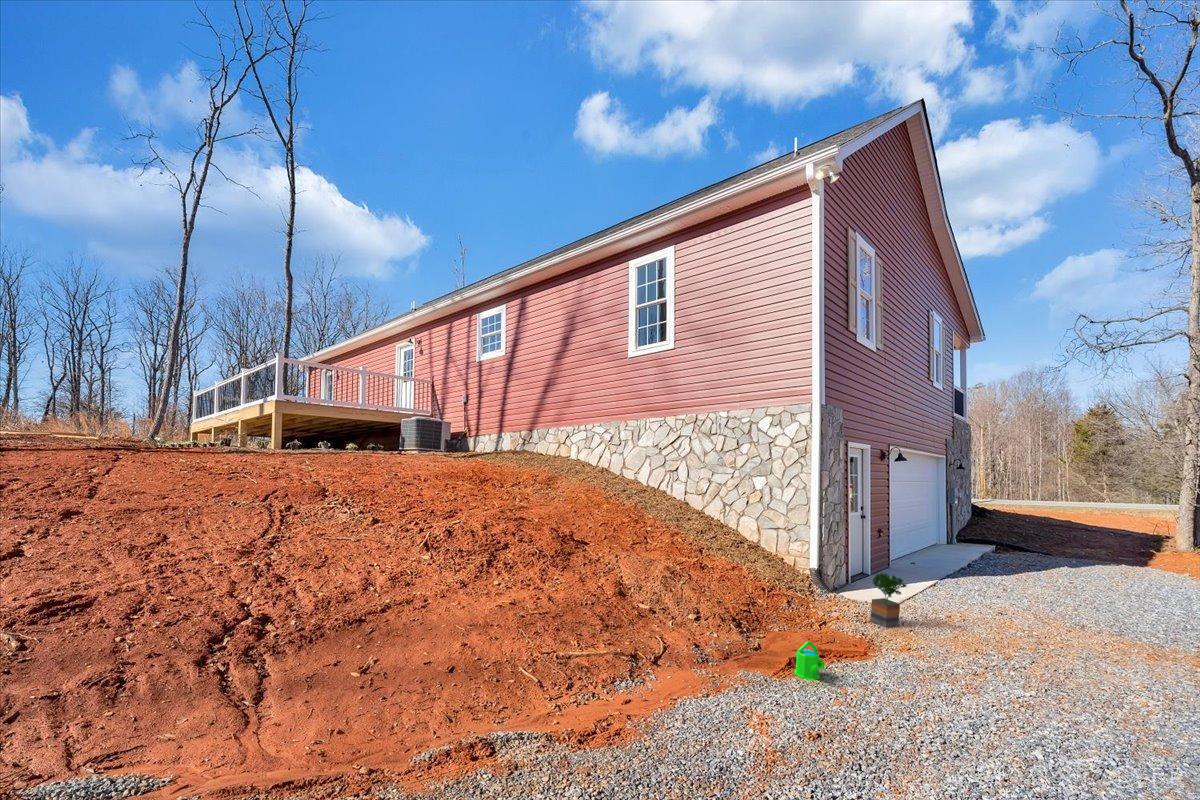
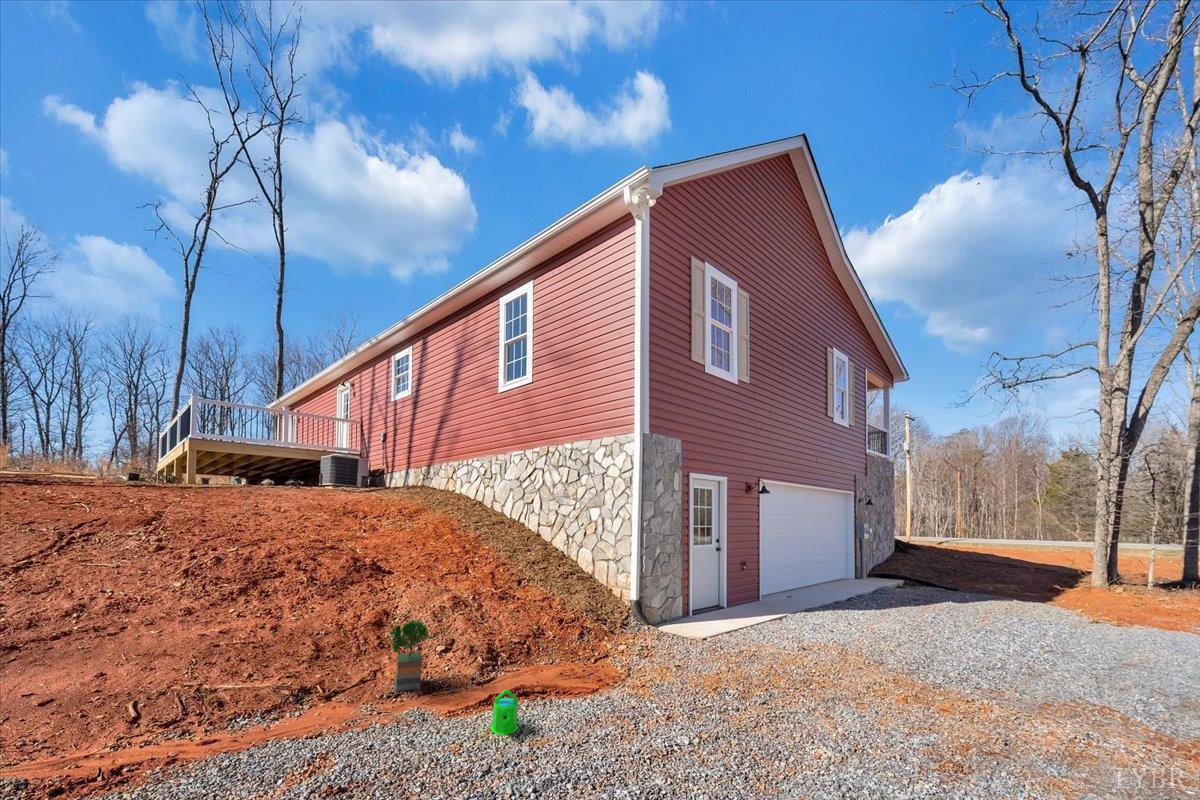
potted tree: present [871,573,906,628] -> present [388,620,434,691]

